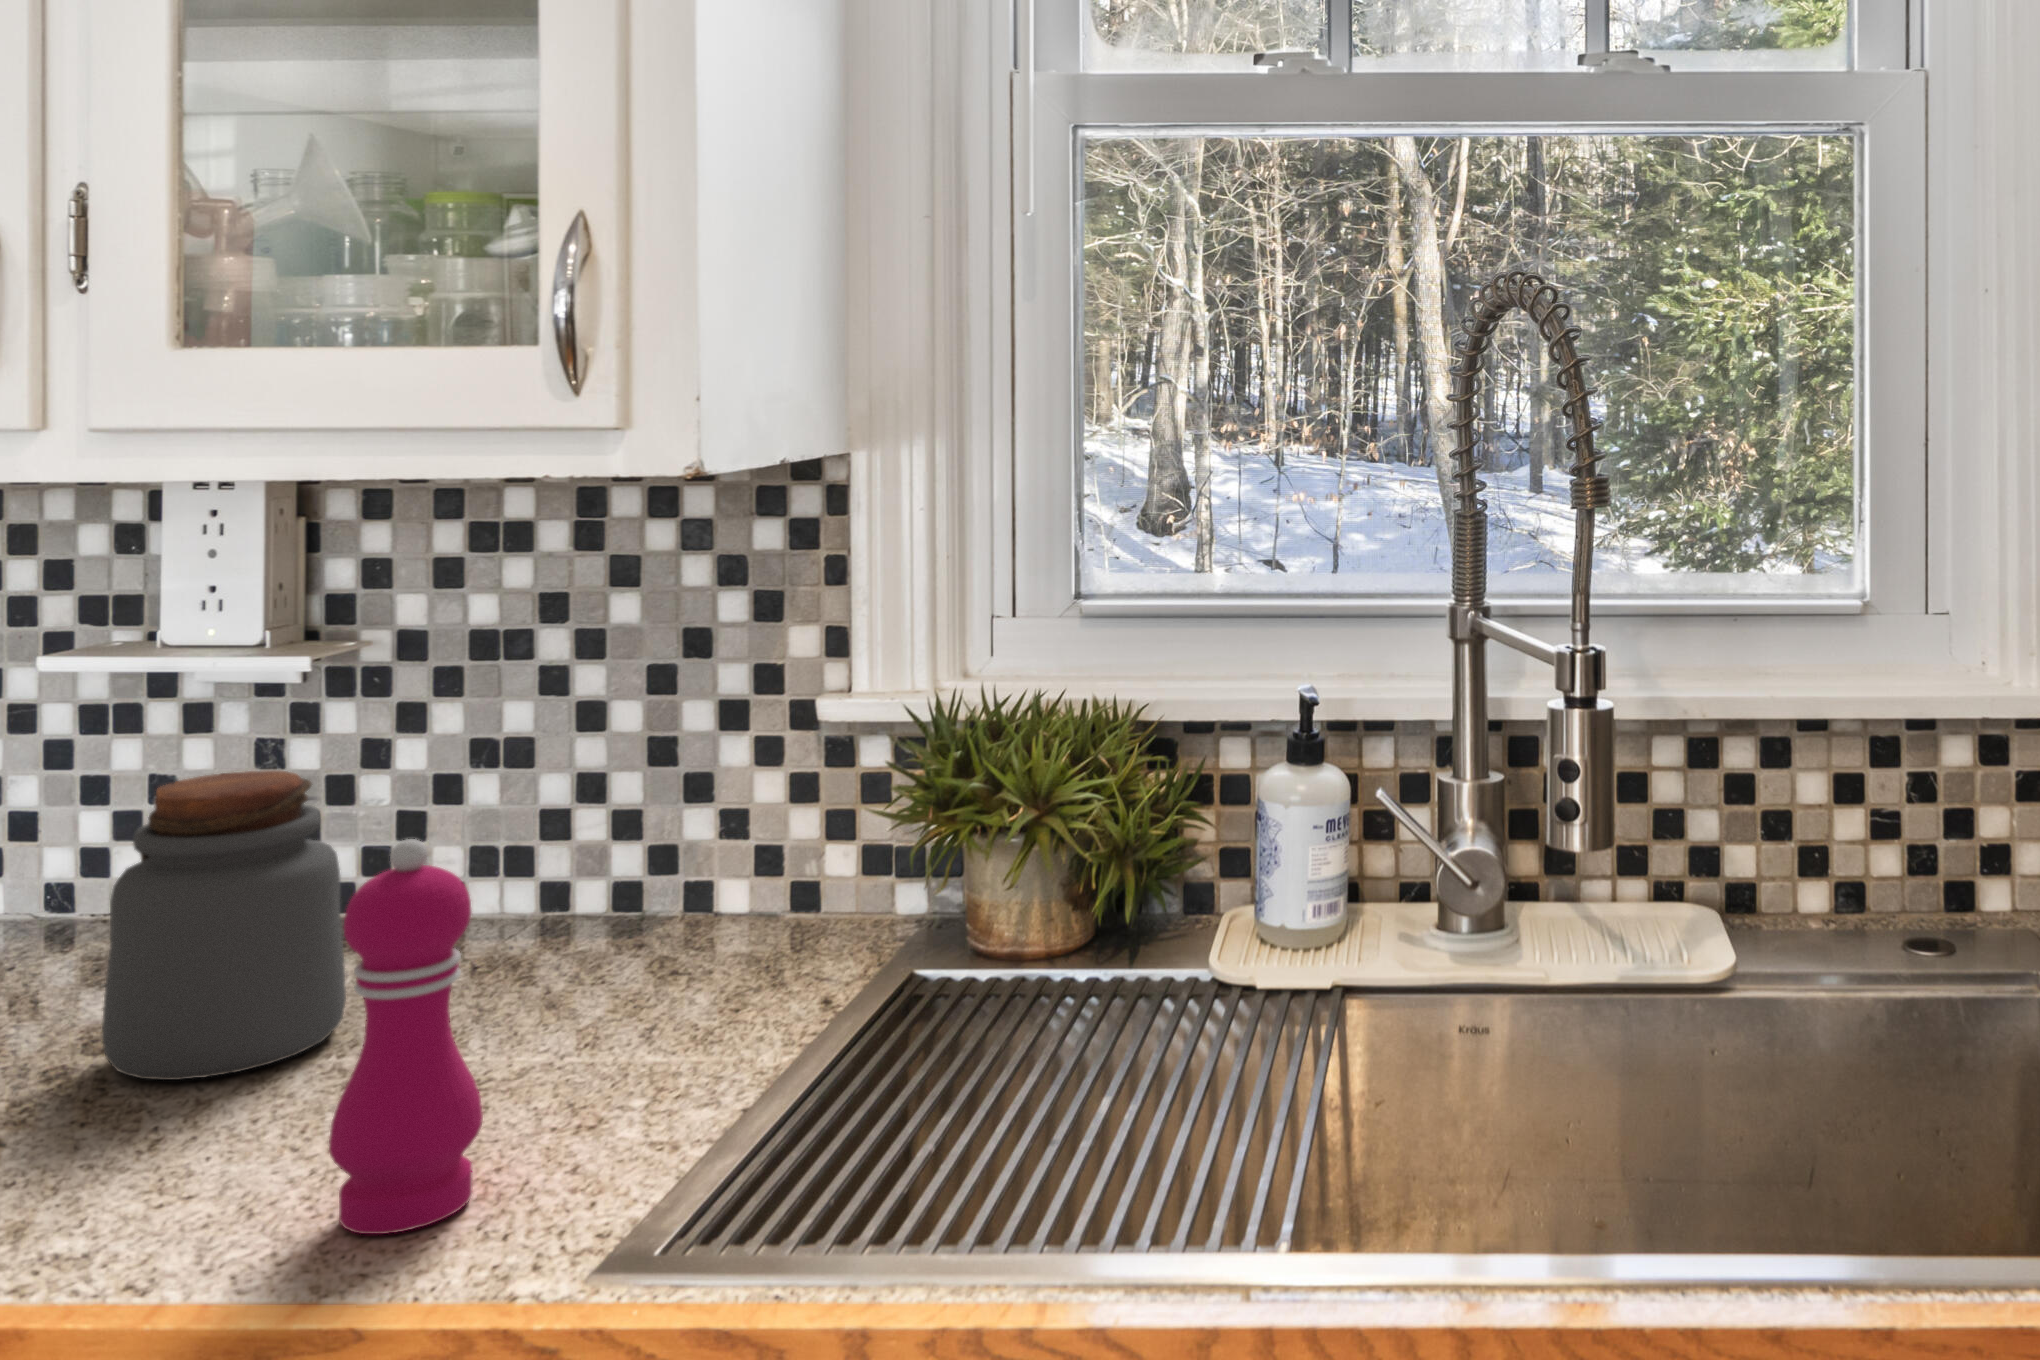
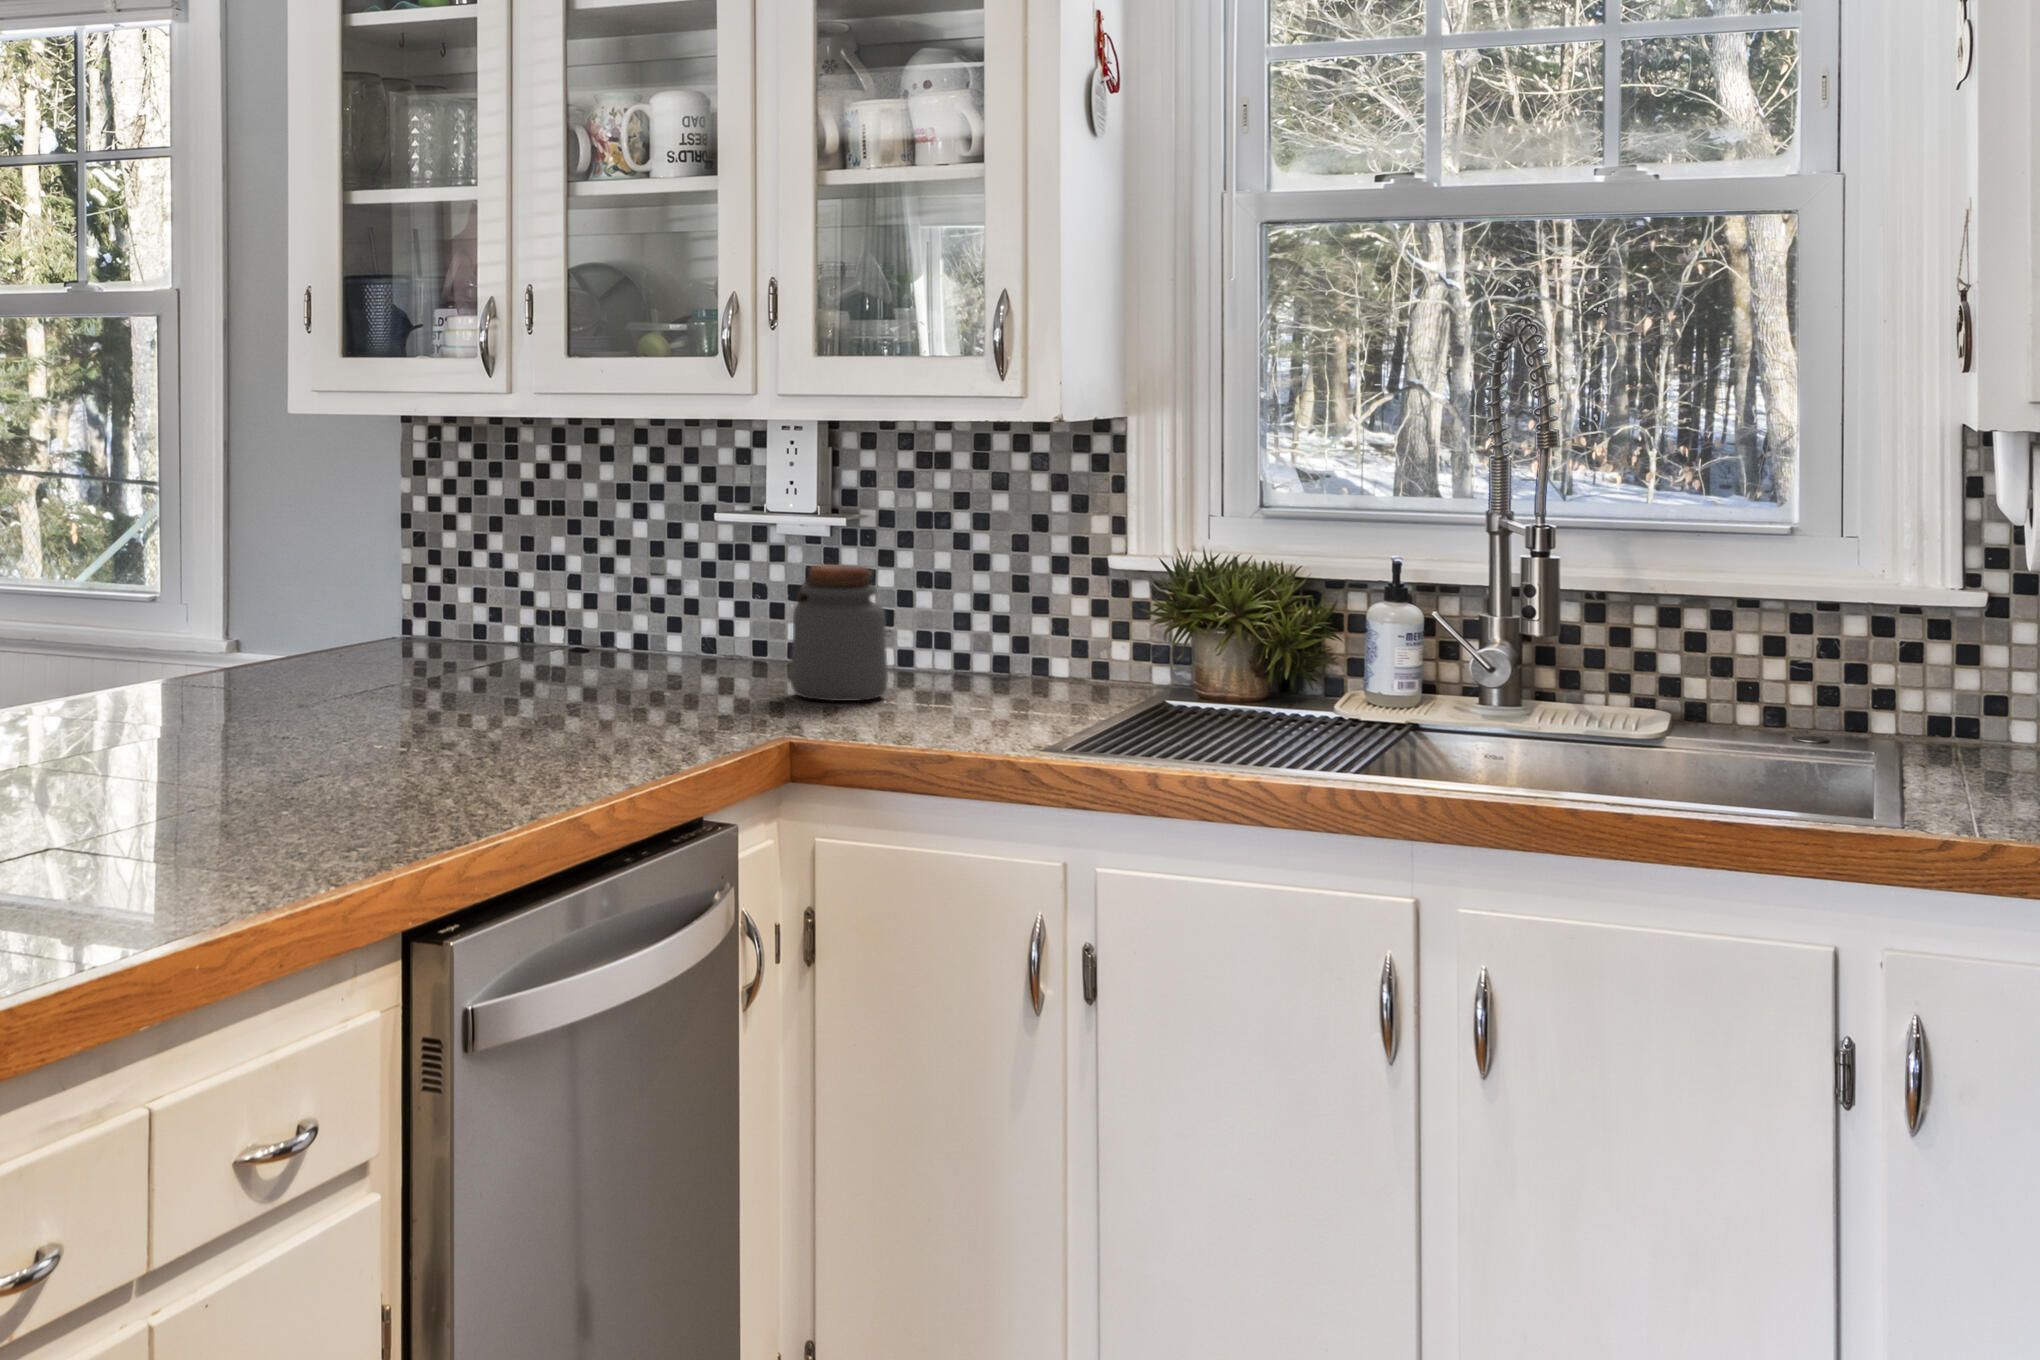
pepper mill: present [329,839,483,1234] -> none [928,574,986,737]

